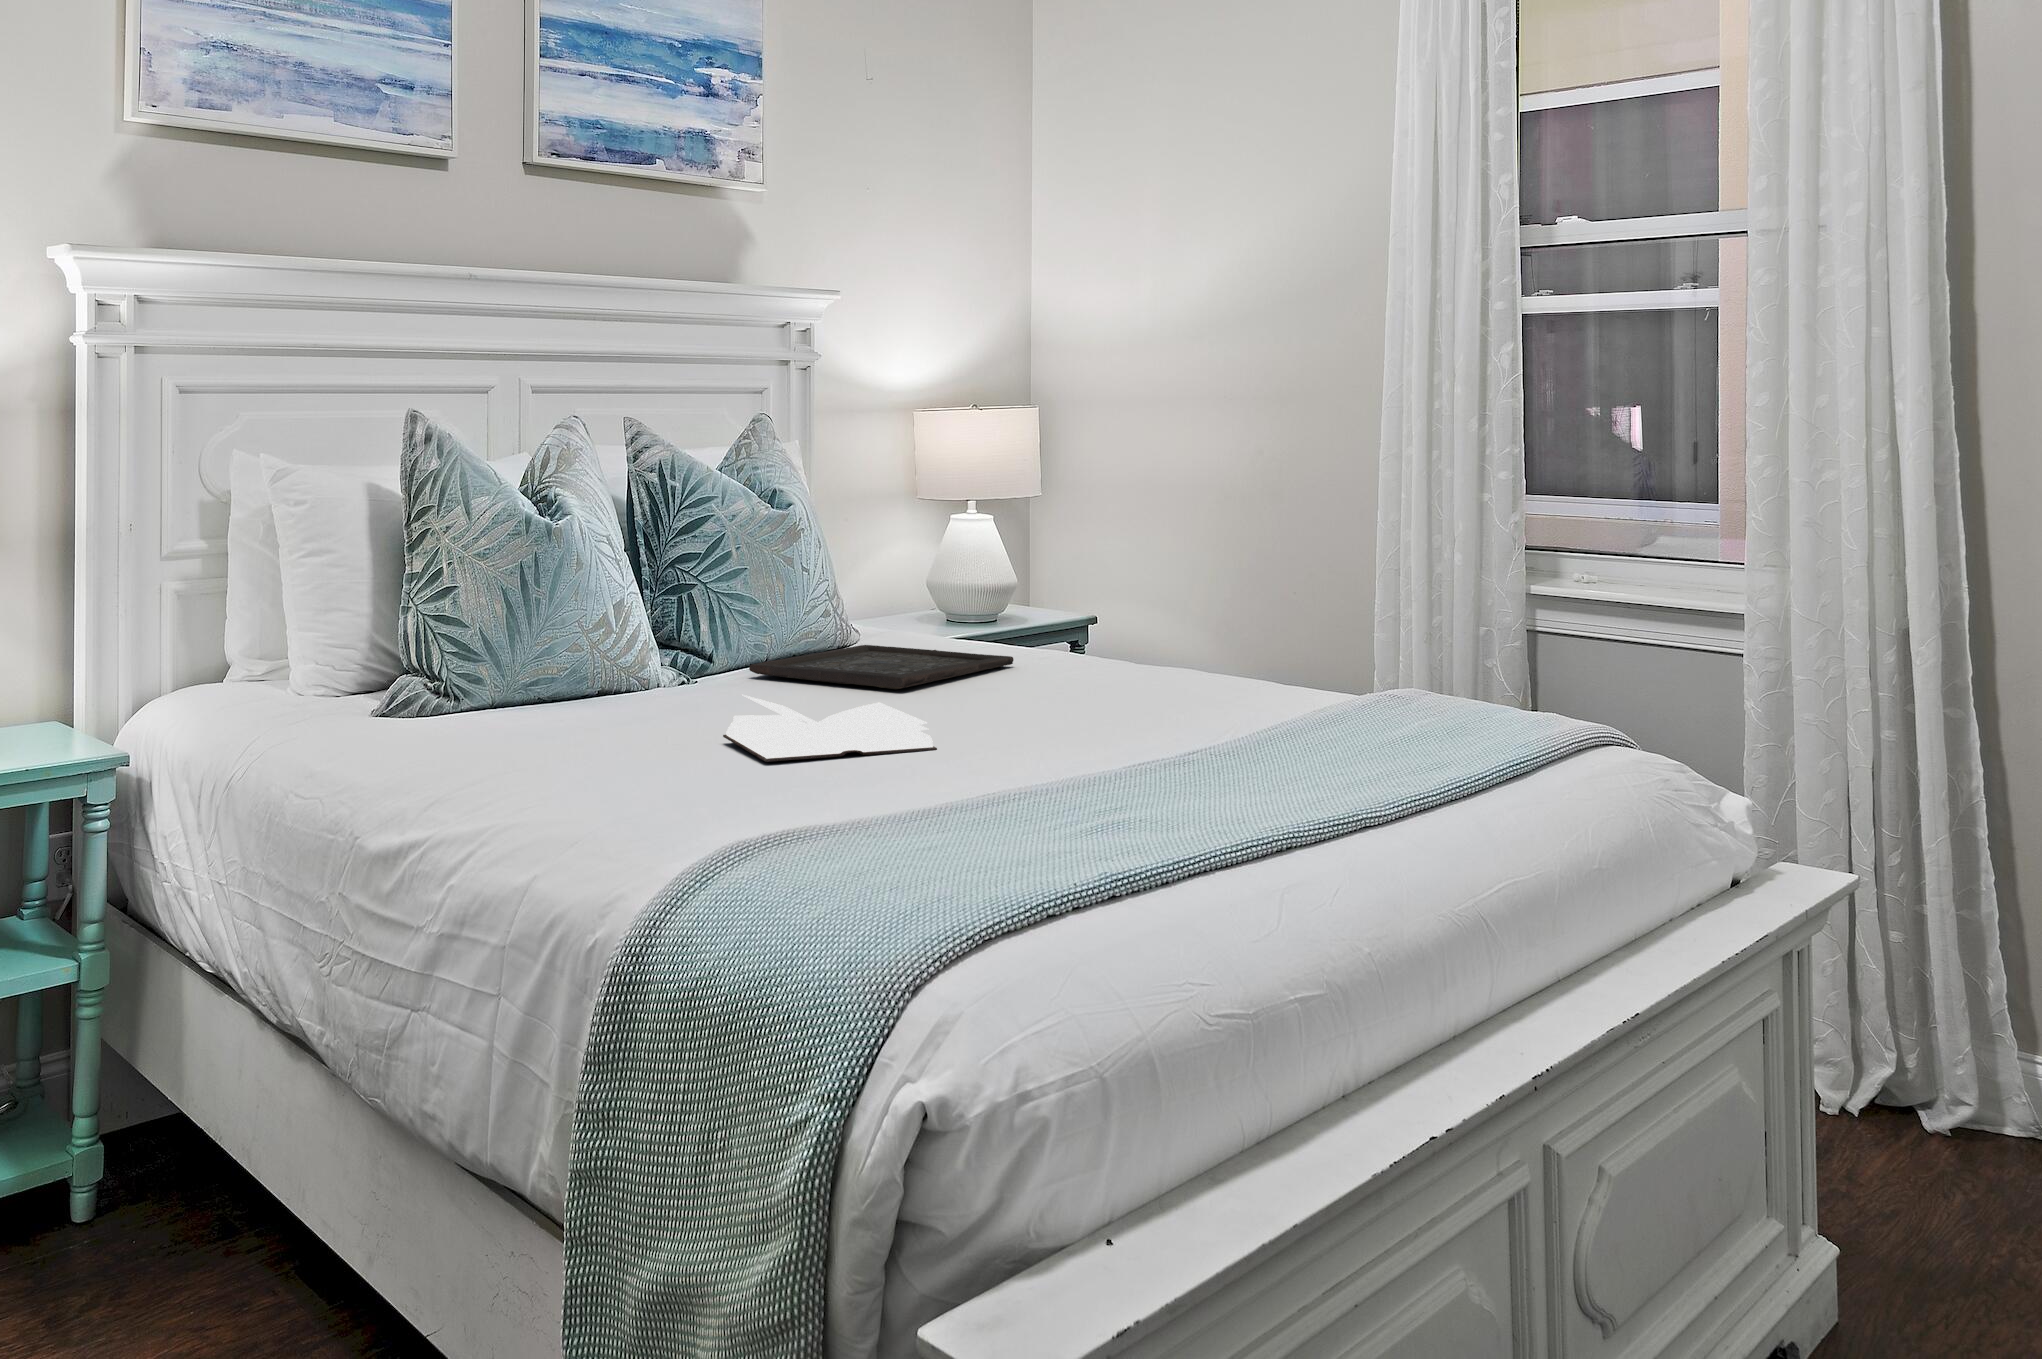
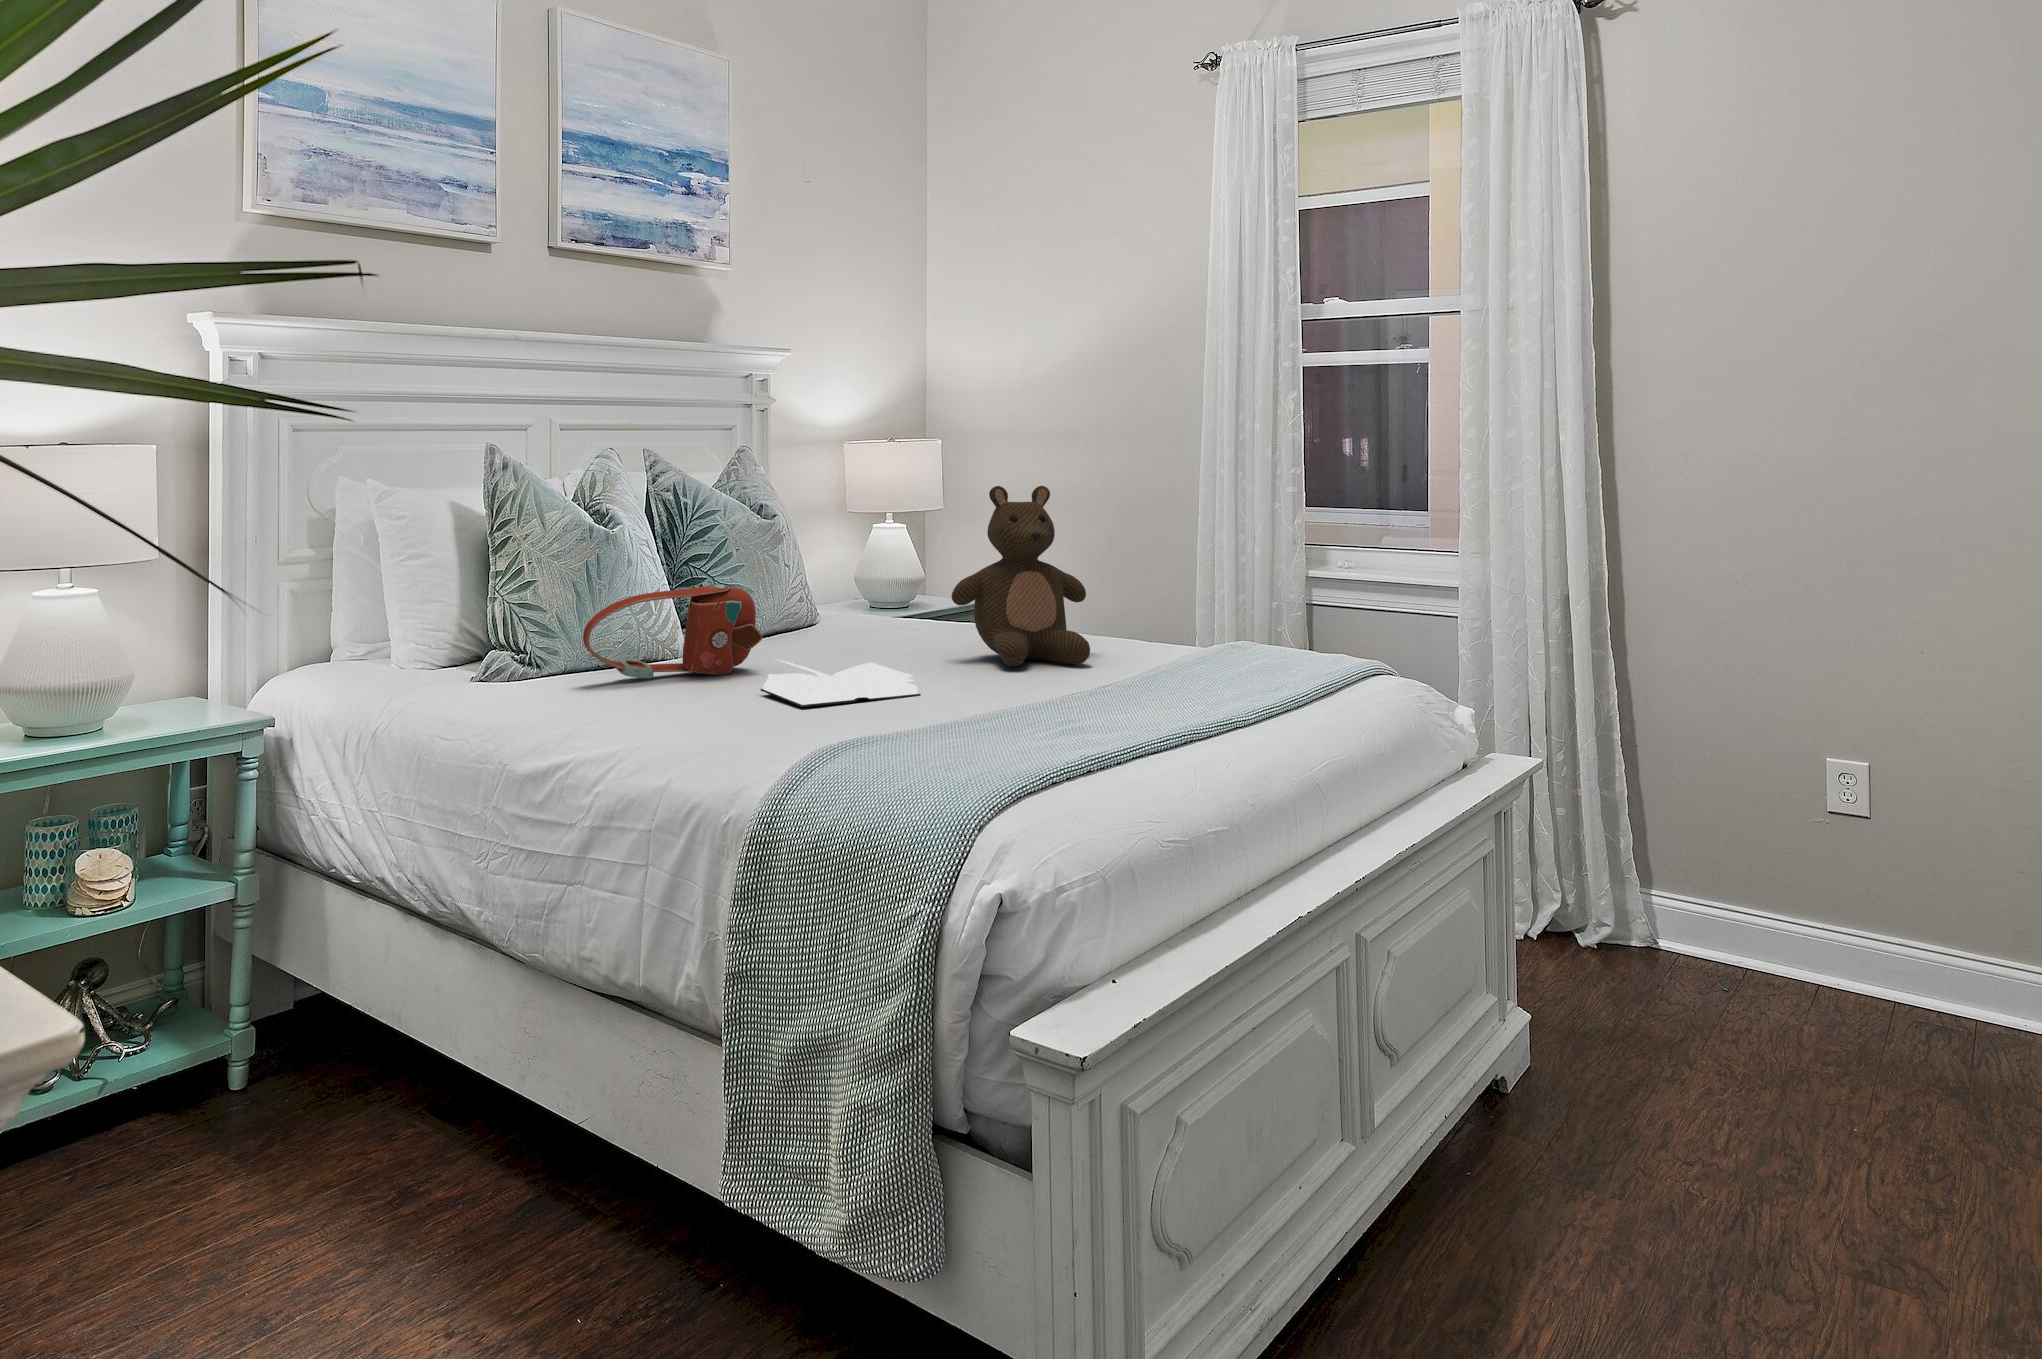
stuffed bear: none [1005,467,1193,712] -> present [952,486,1090,667]
handbag: none [504,594,746,716] -> present [583,584,763,678]
tray: present [749,645,1014,689] -> none [749,621,944,653]

